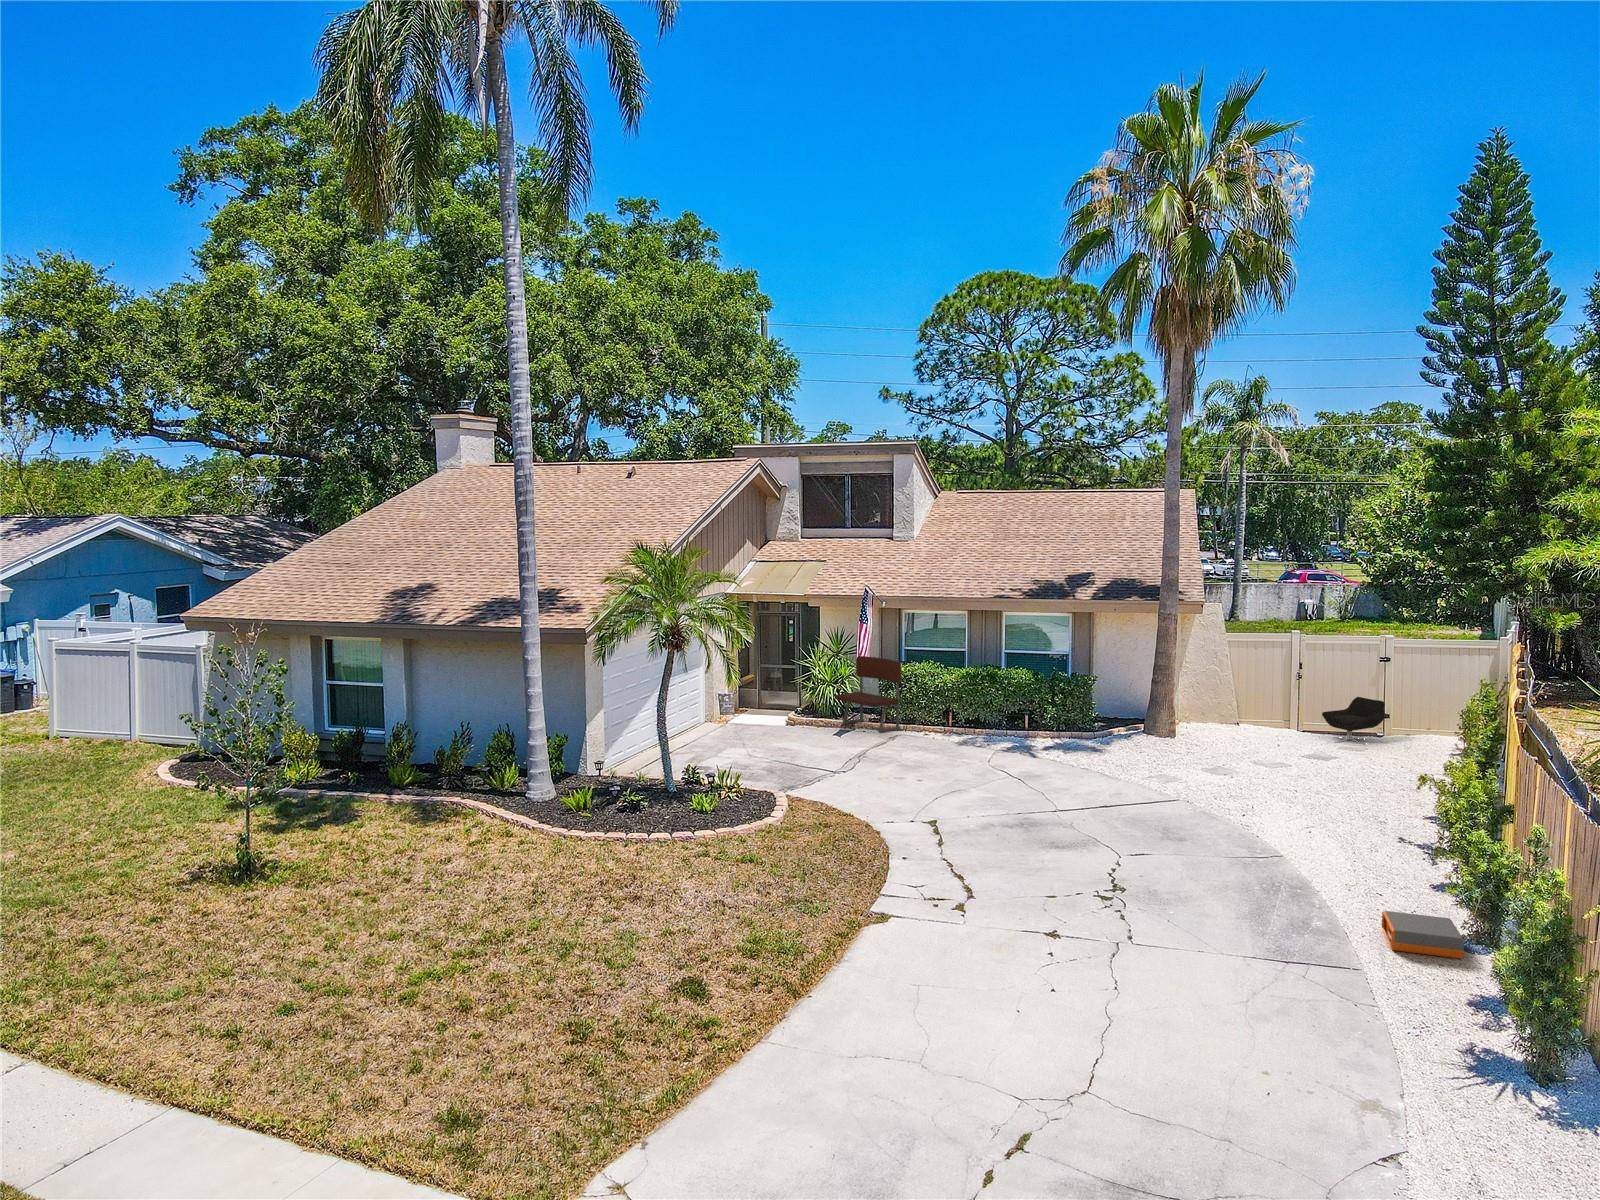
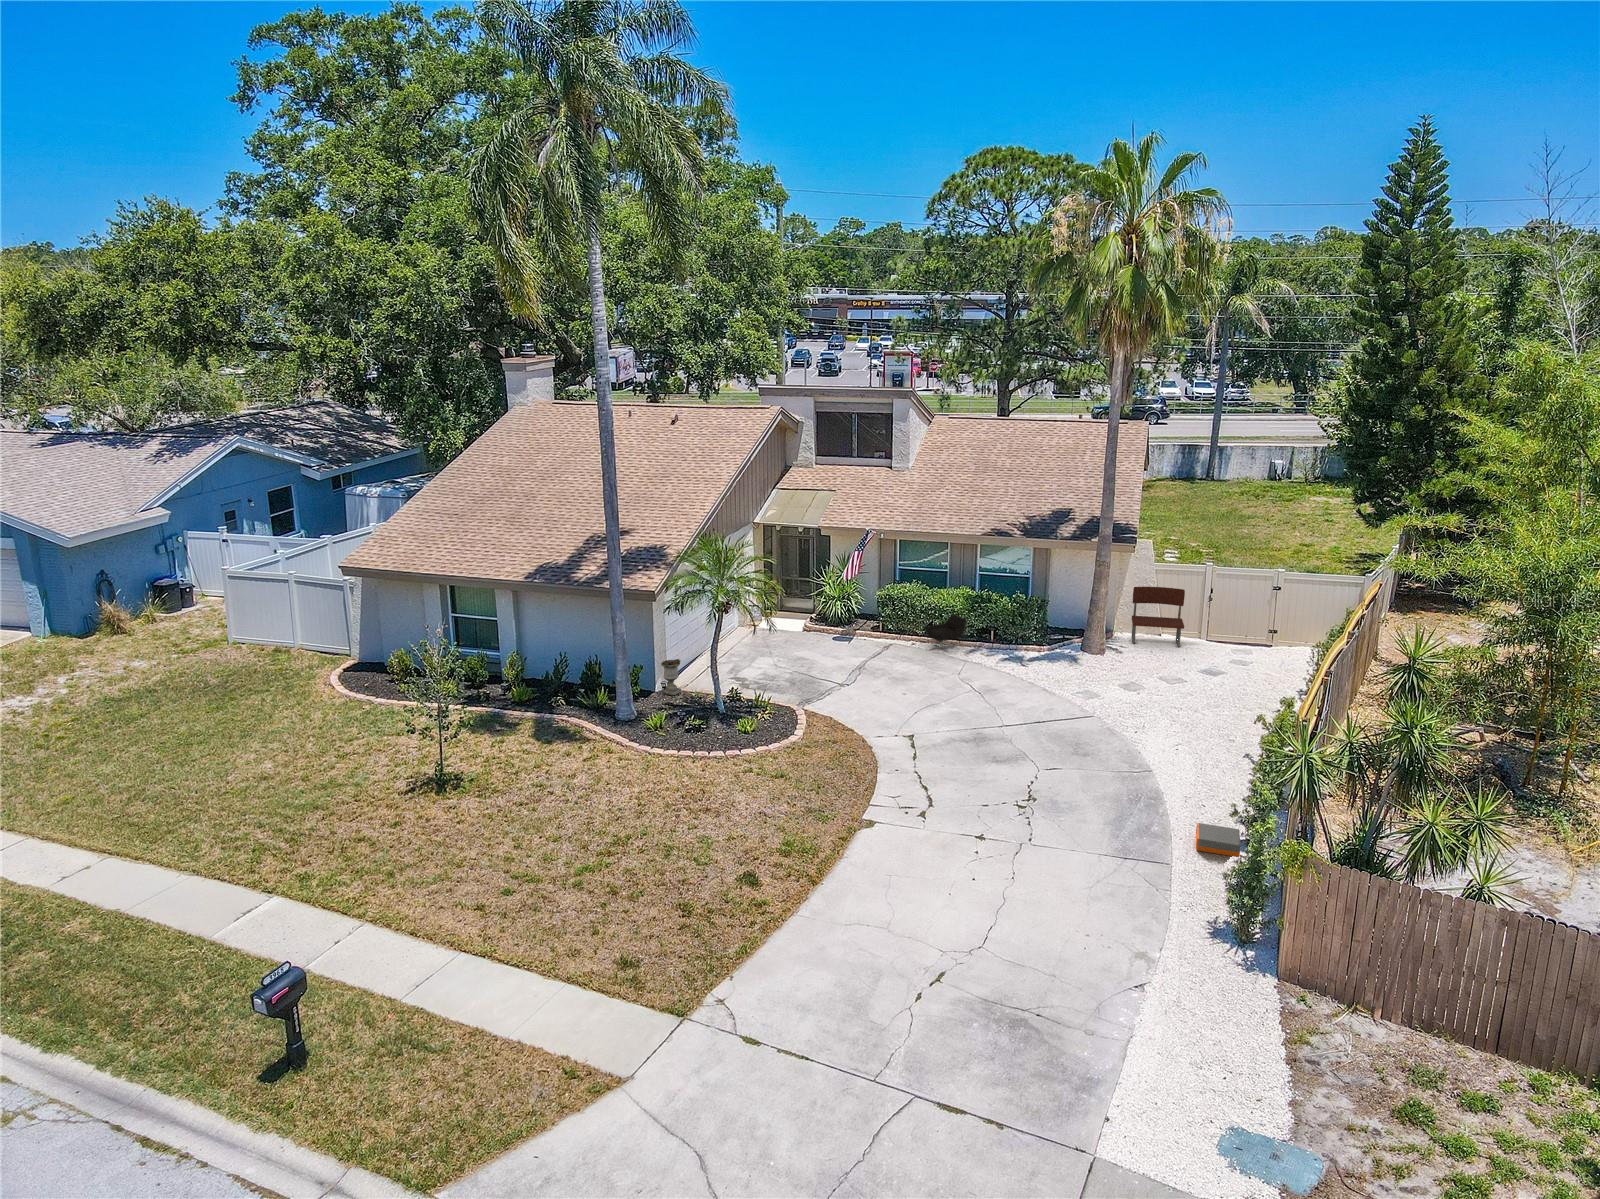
bench: present [835,656,901,733] -> present [1131,587,1185,647]
lounge chair: present [1322,697,1385,744] -> present [924,613,966,650]
planter: none [592,730,620,780] -> present [661,659,681,695]

